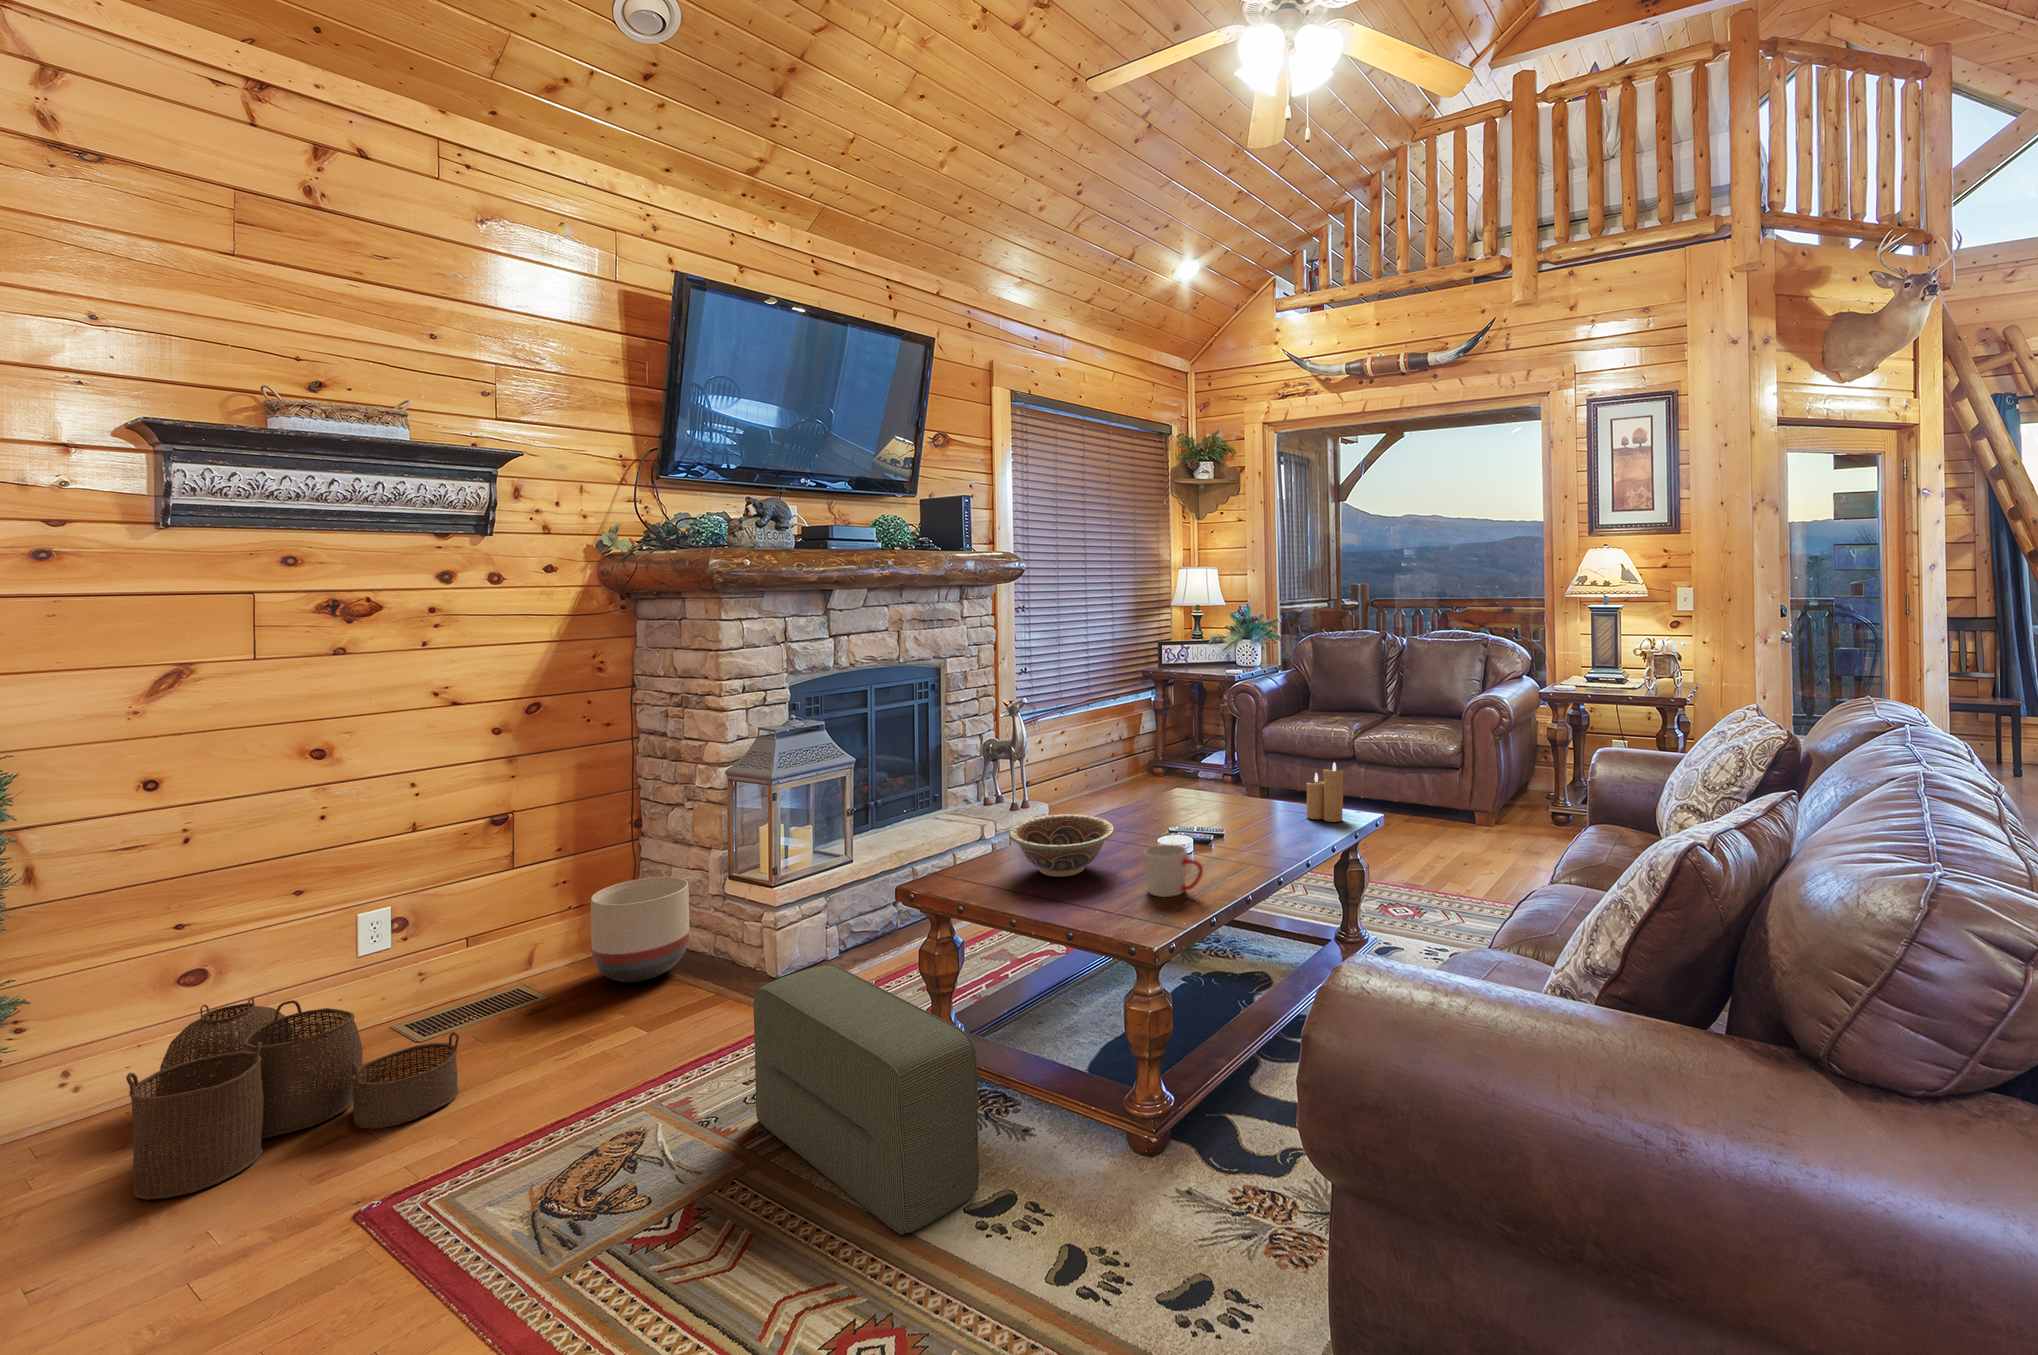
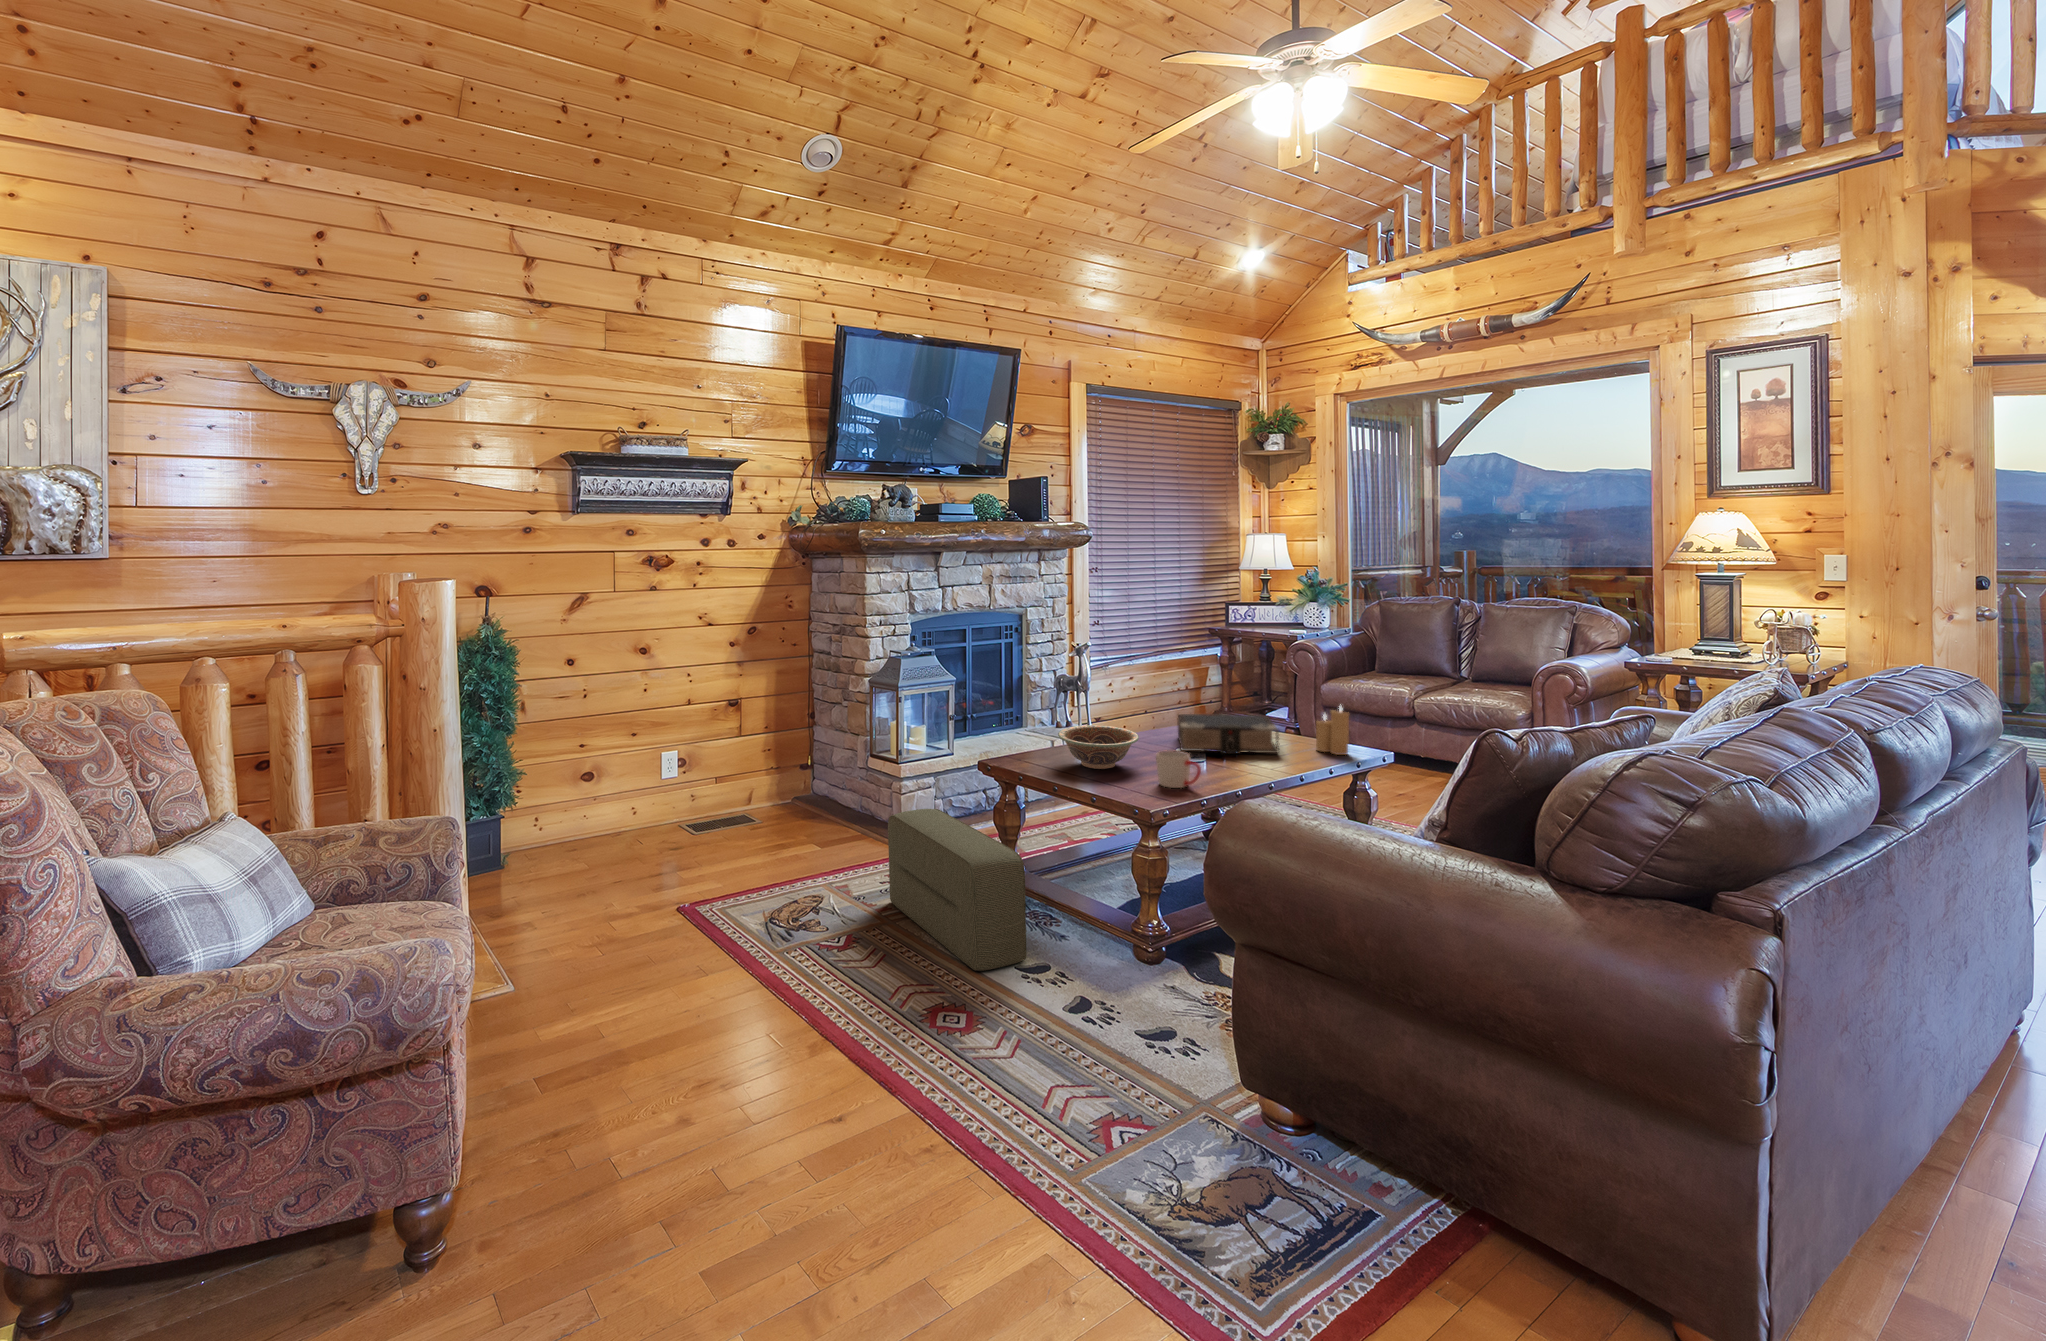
book: none [1147,779,1272,835] -> present [1177,714,1279,754]
planter: present [591,877,690,982] -> none [789,752,848,819]
woven basket: present [126,997,459,1200] -> none [577,790,723,884]

